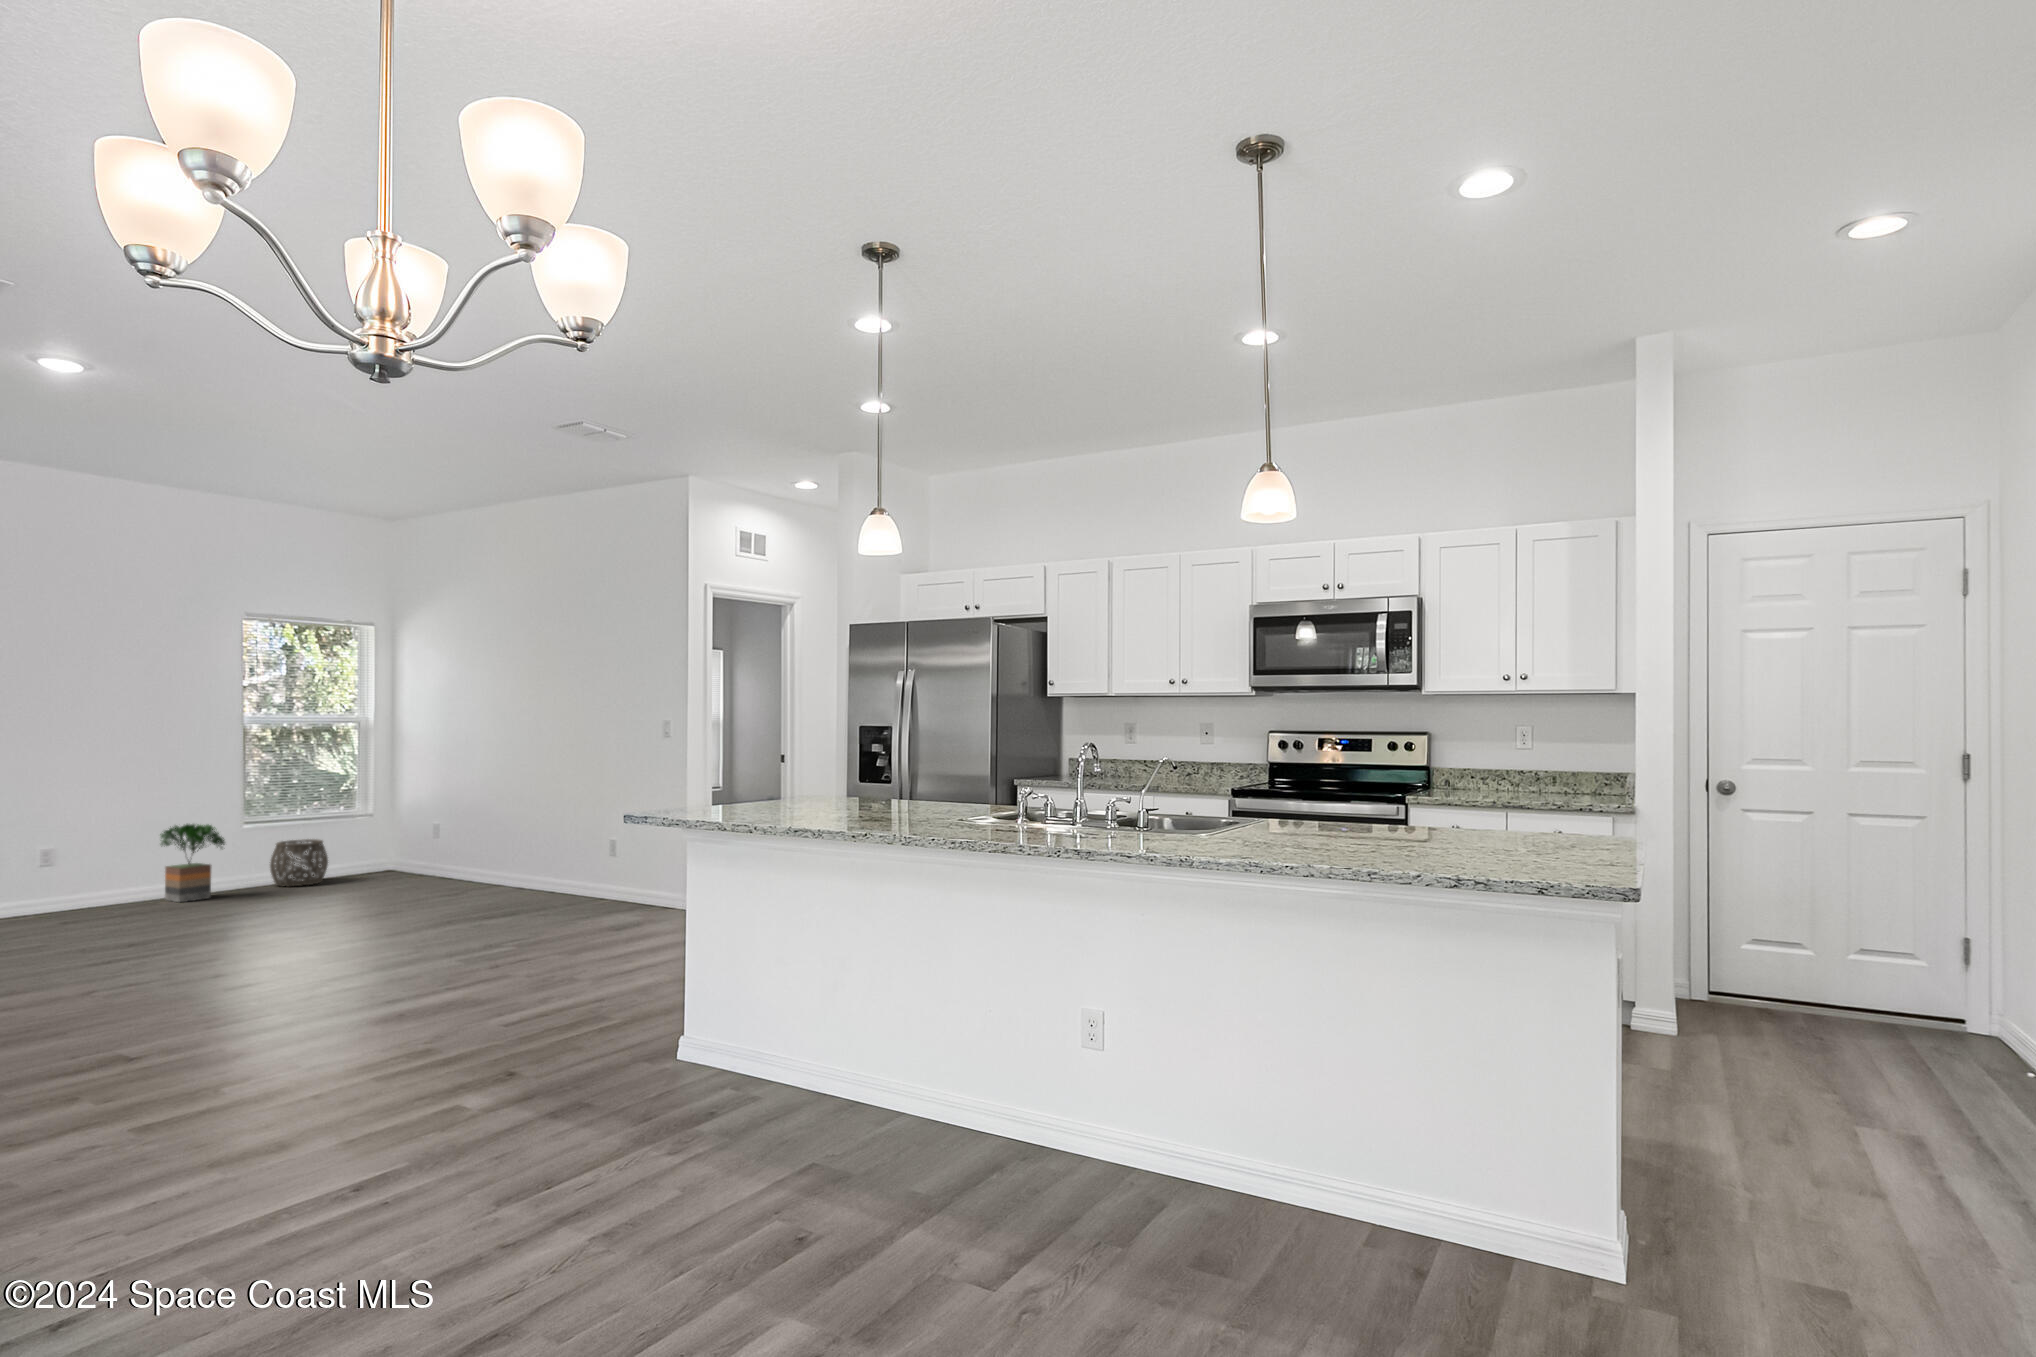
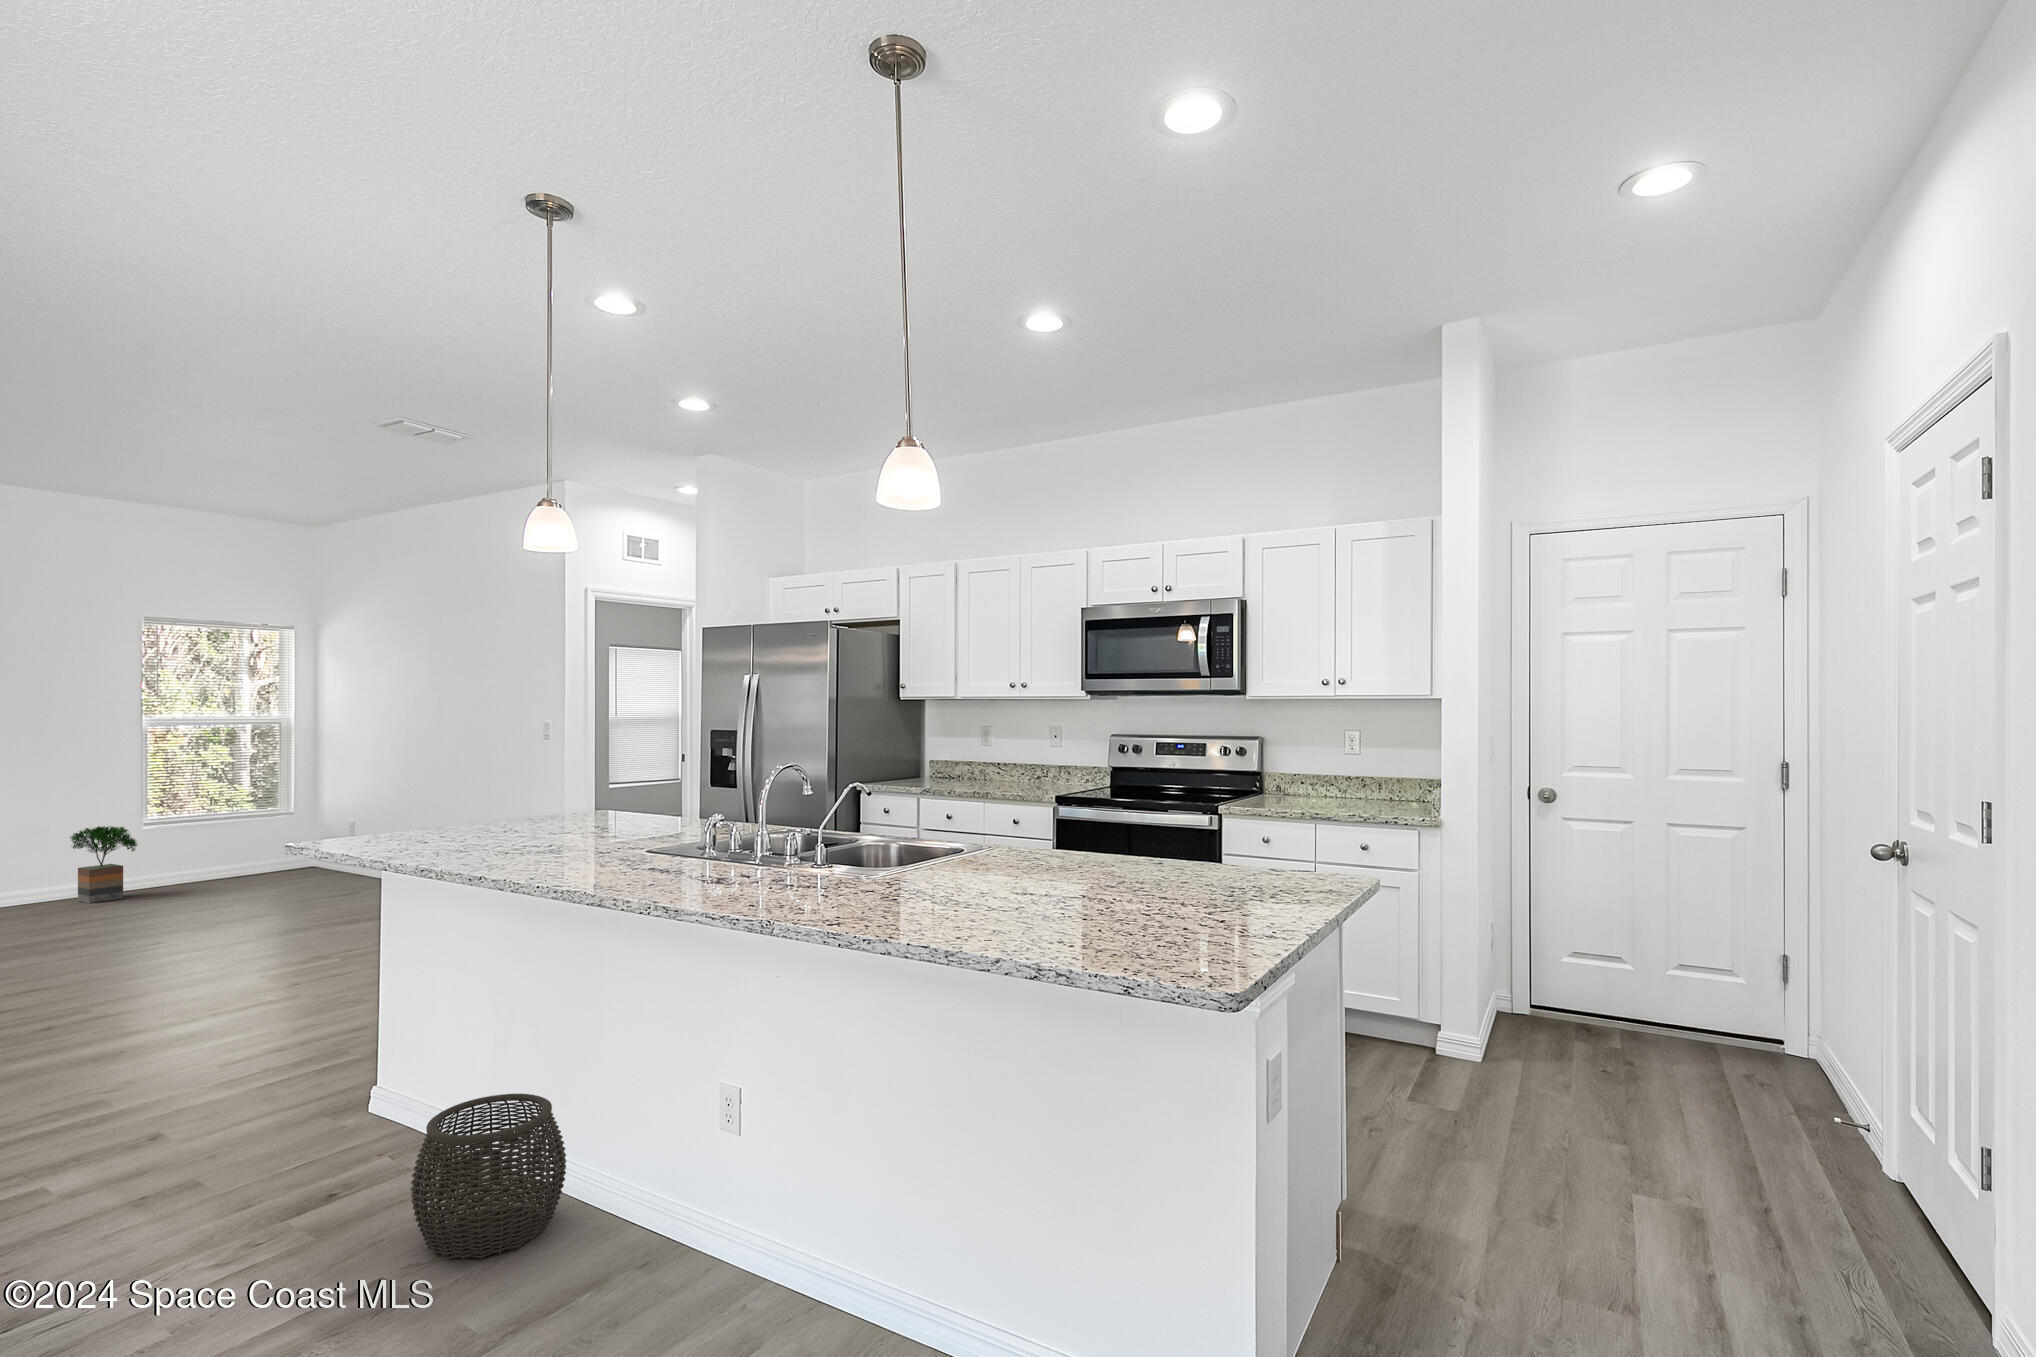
woven basket: present [270,839,328,887] -> present [411,1094,566,1260]

